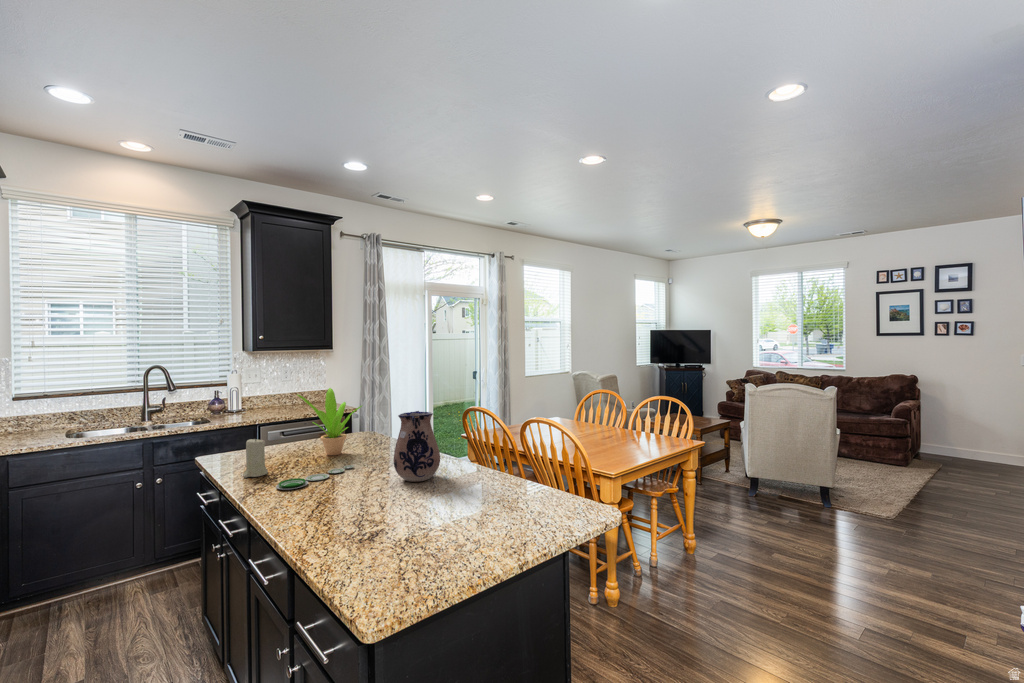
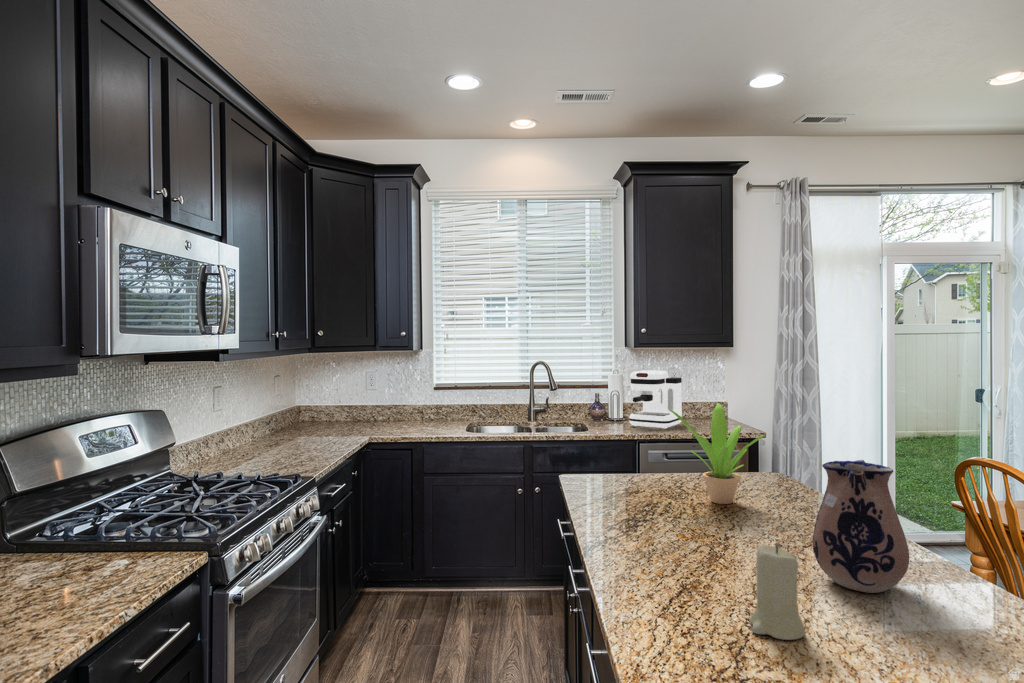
coffee maker: none [249,369,294,415] -> present [629,370,682,429]
candle: present [243,438,268,478] -> present [749,545,805,640]
plate: present [276,465,354,489] -> none [632,527,748,550]

